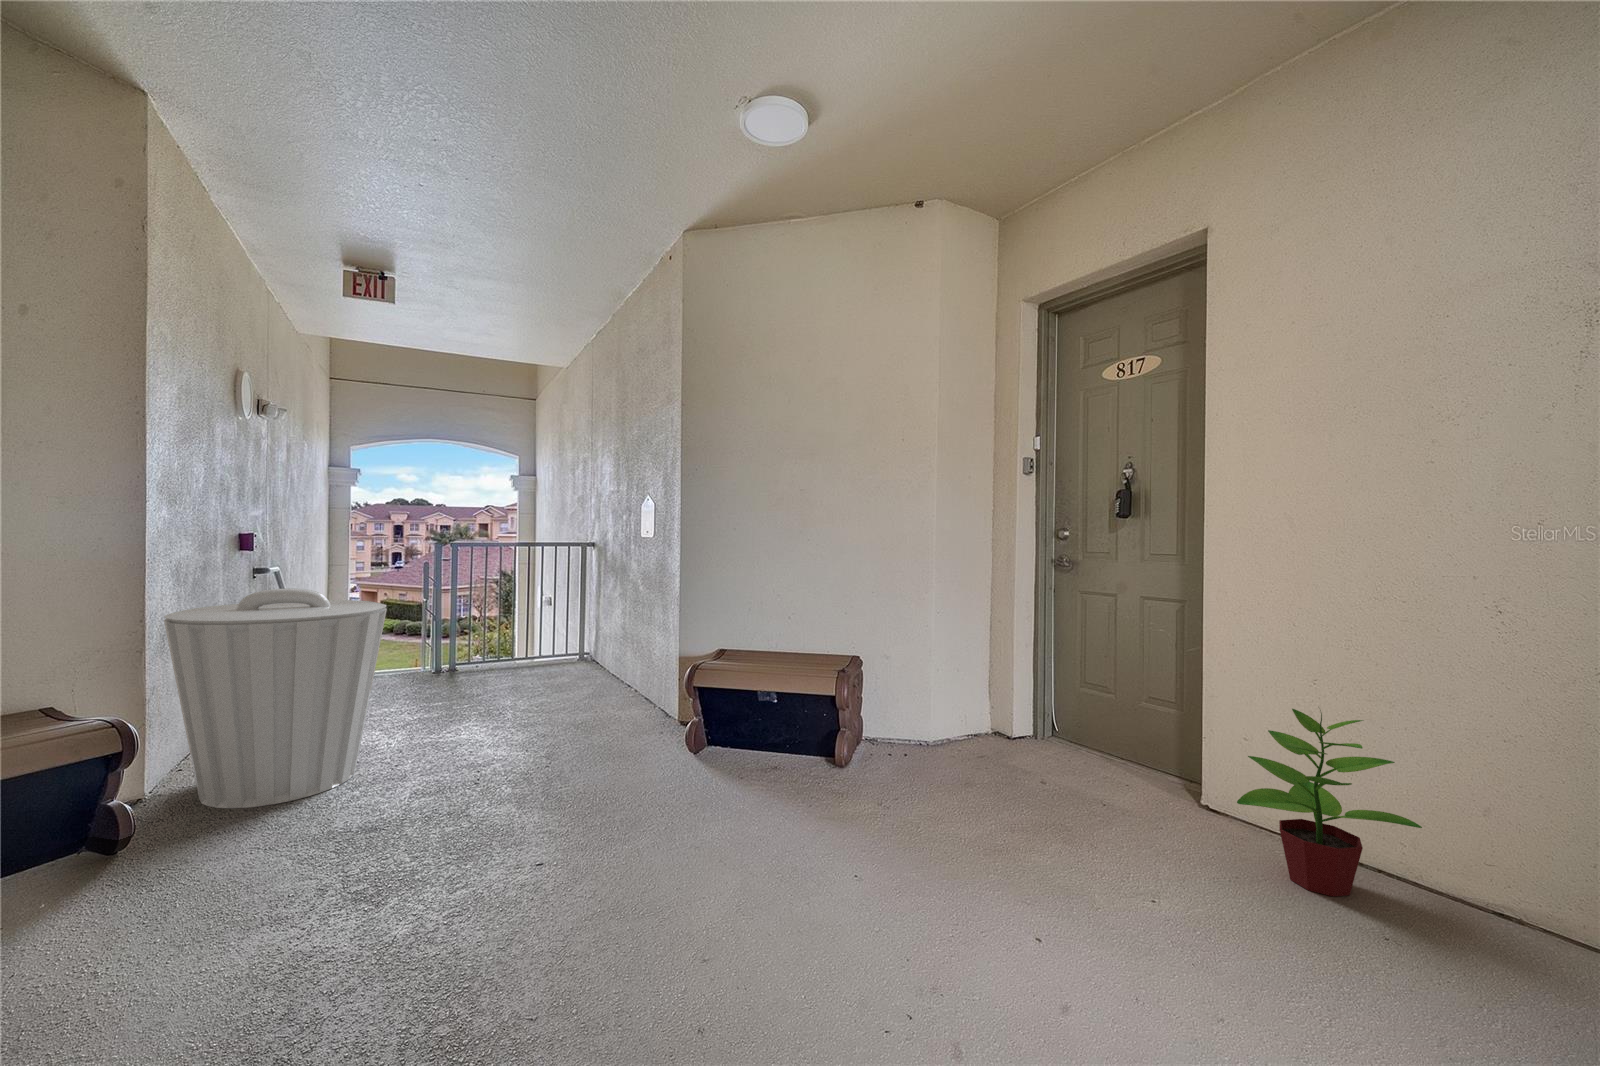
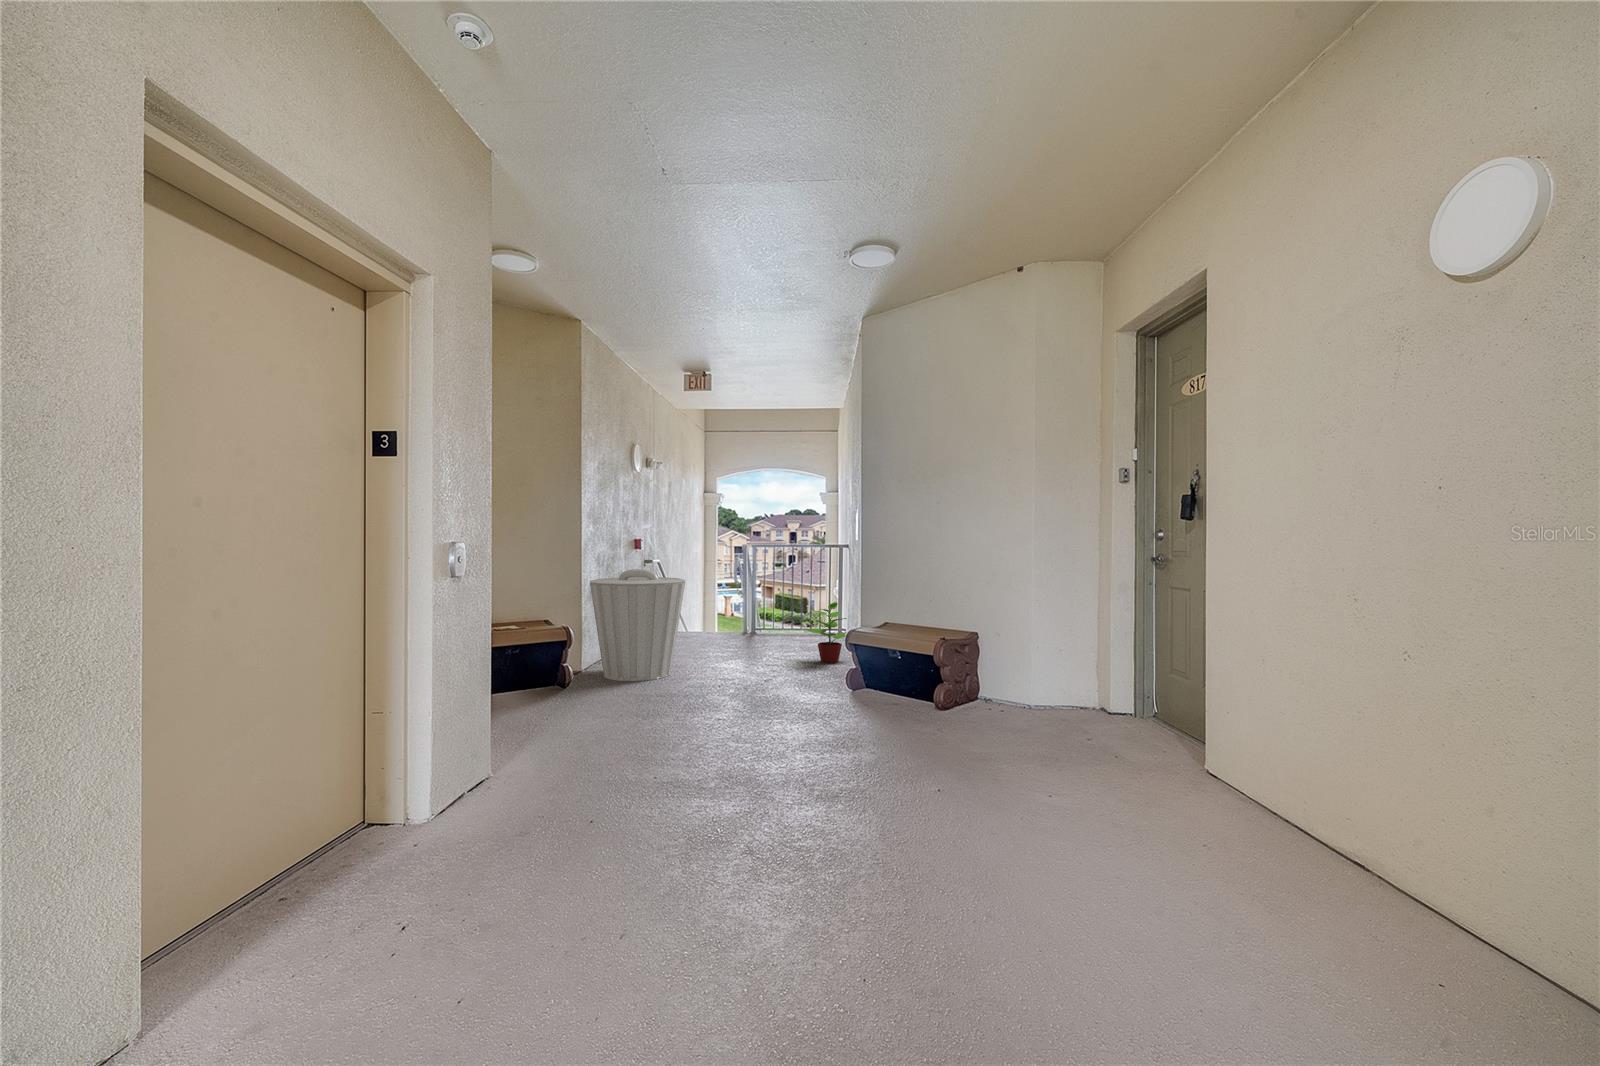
potted plant: present [1237,709,1422,897] -> present [807,602,847,663]

